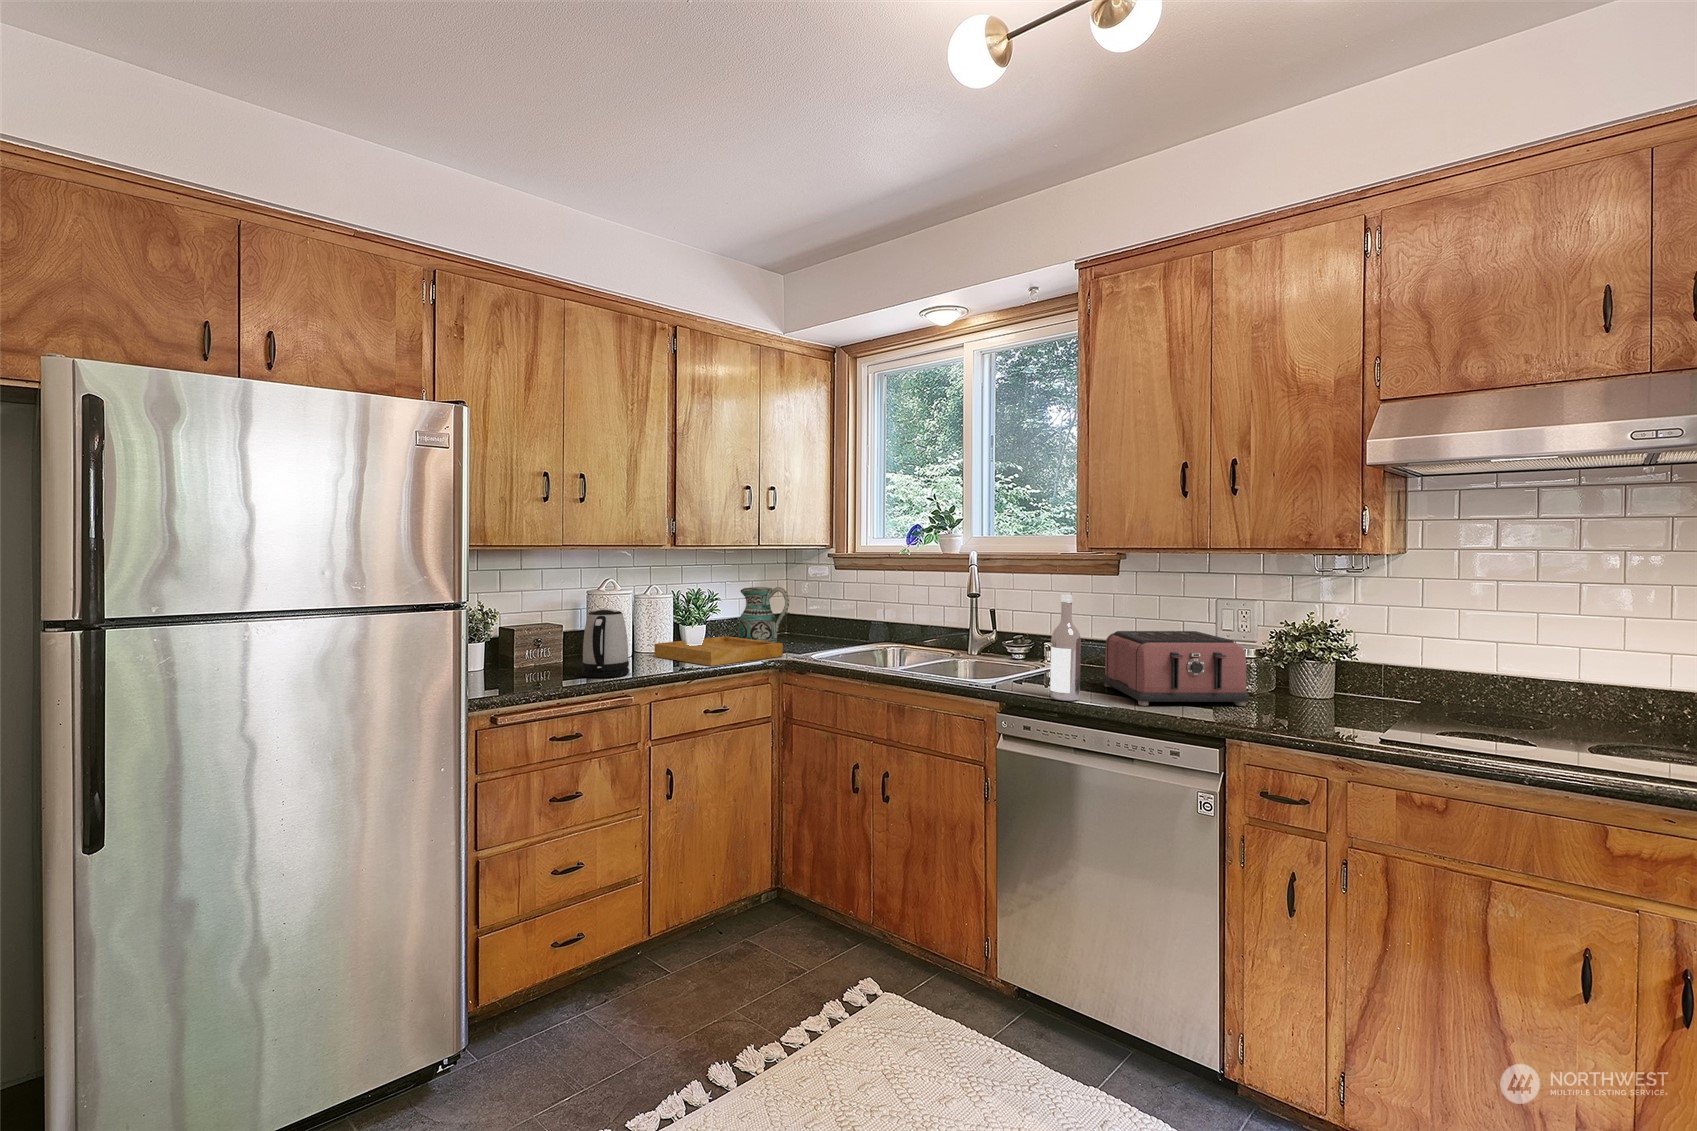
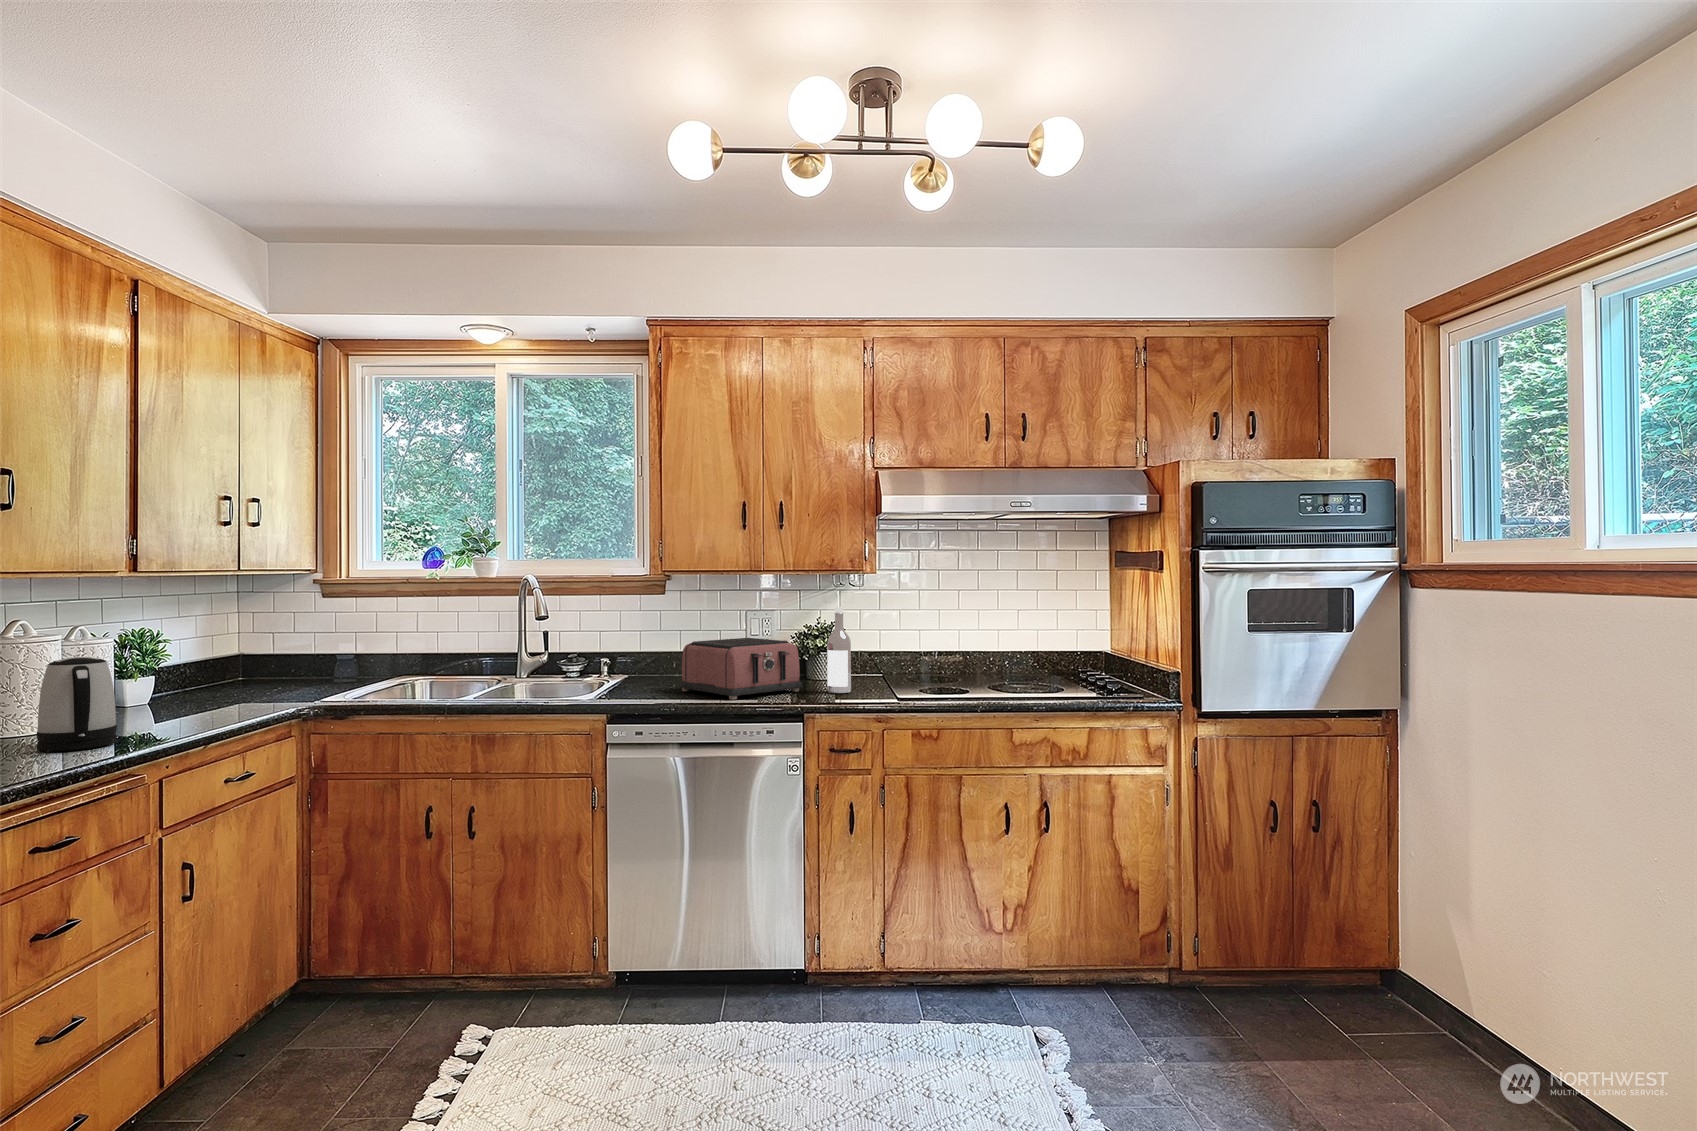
ceramic pitcher: present [738,587,789,642] -> none [193,623,273,698]
wine bottle: present [1050,594,1081,701] -> present [827,607,851,693]
tray: present [655,636,783,666] -> none [99,688,297,722]

